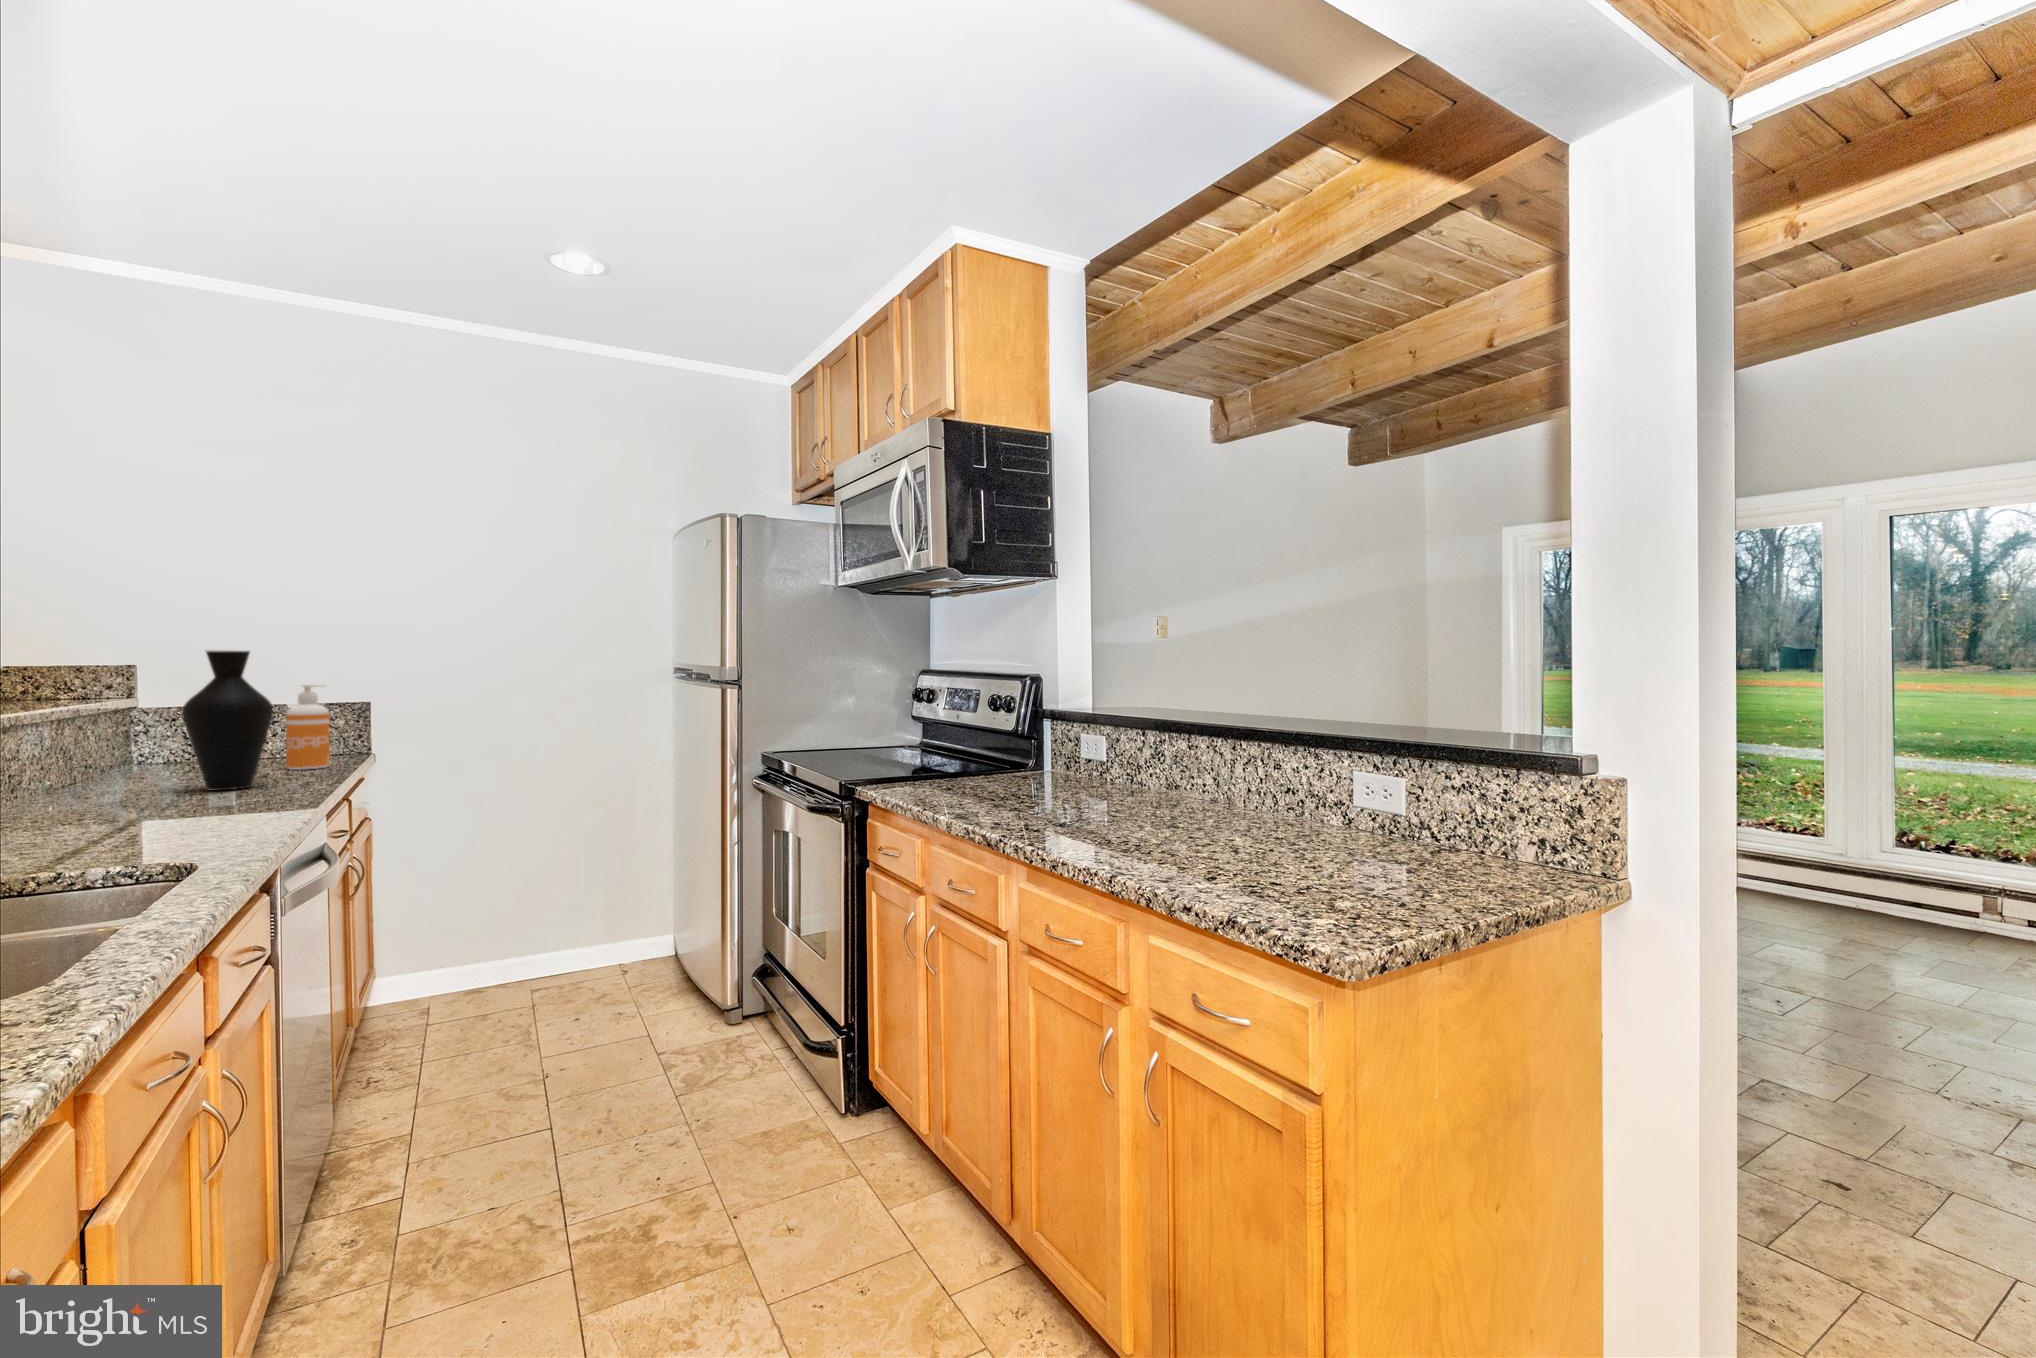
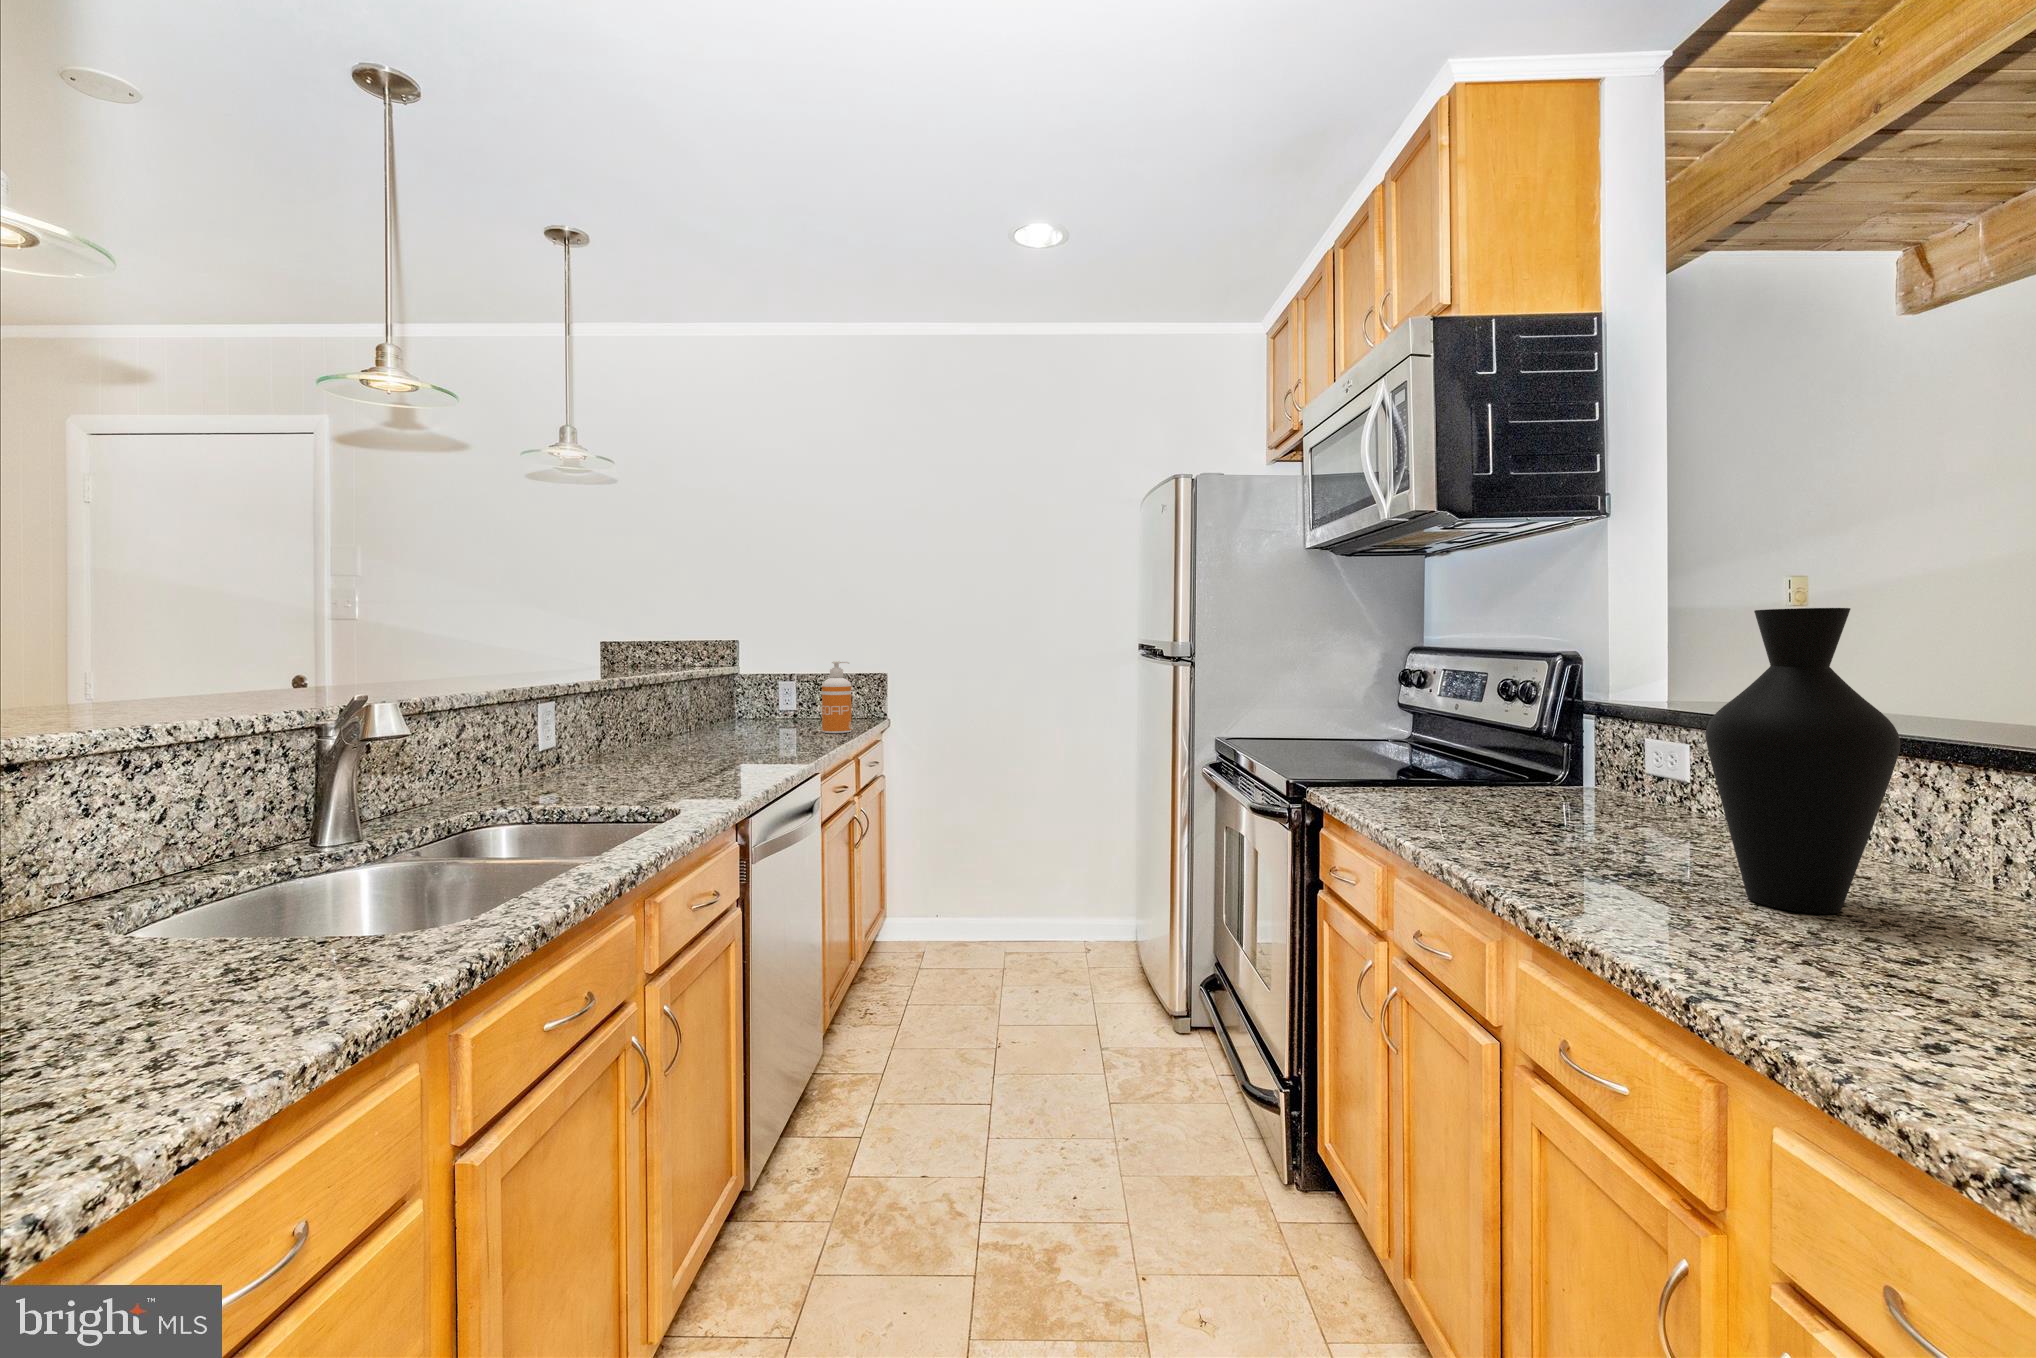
vase: present [182,651,273,791] -> present [1705,608,1900,914]

